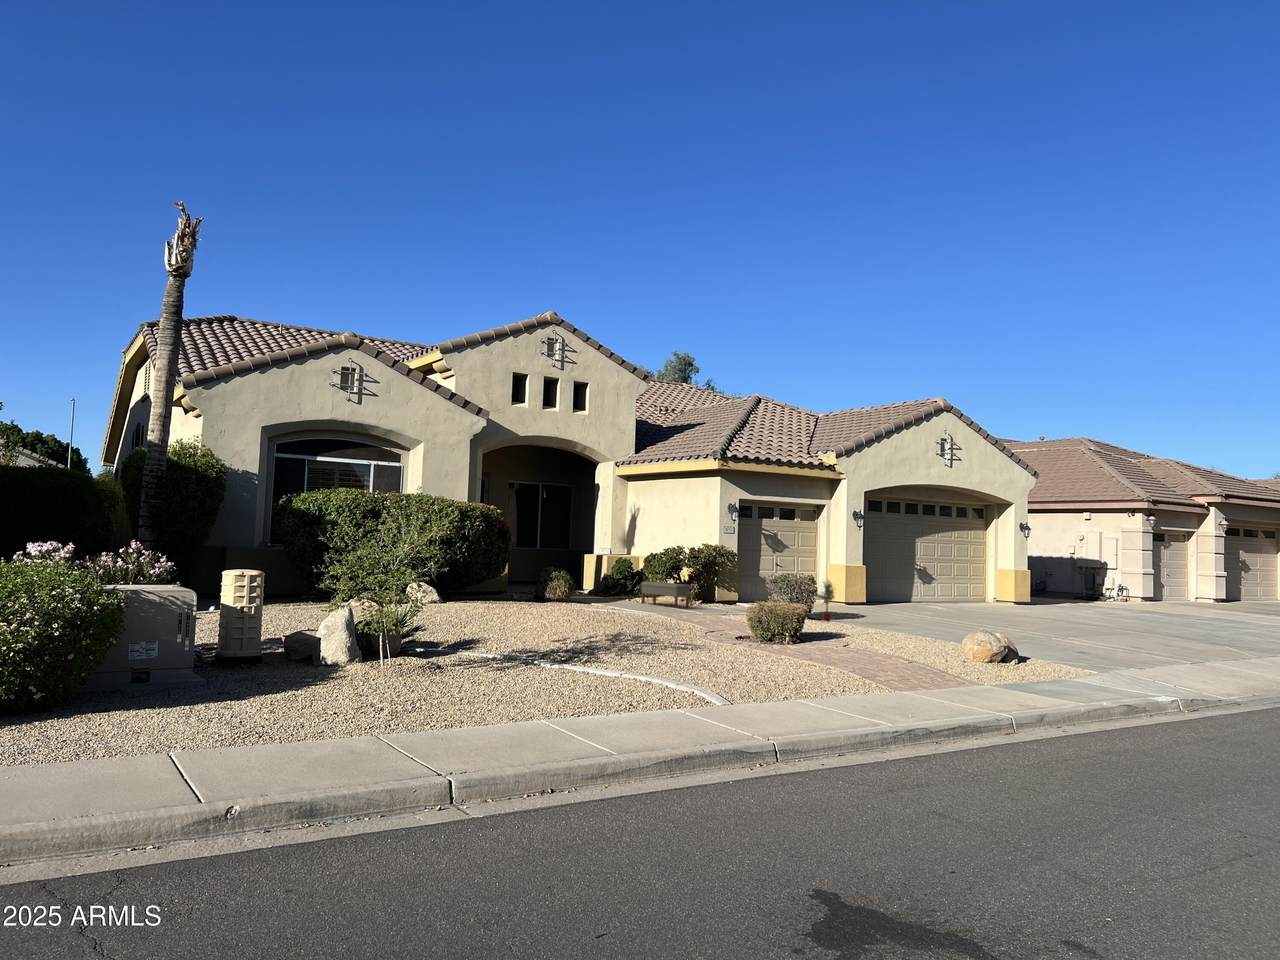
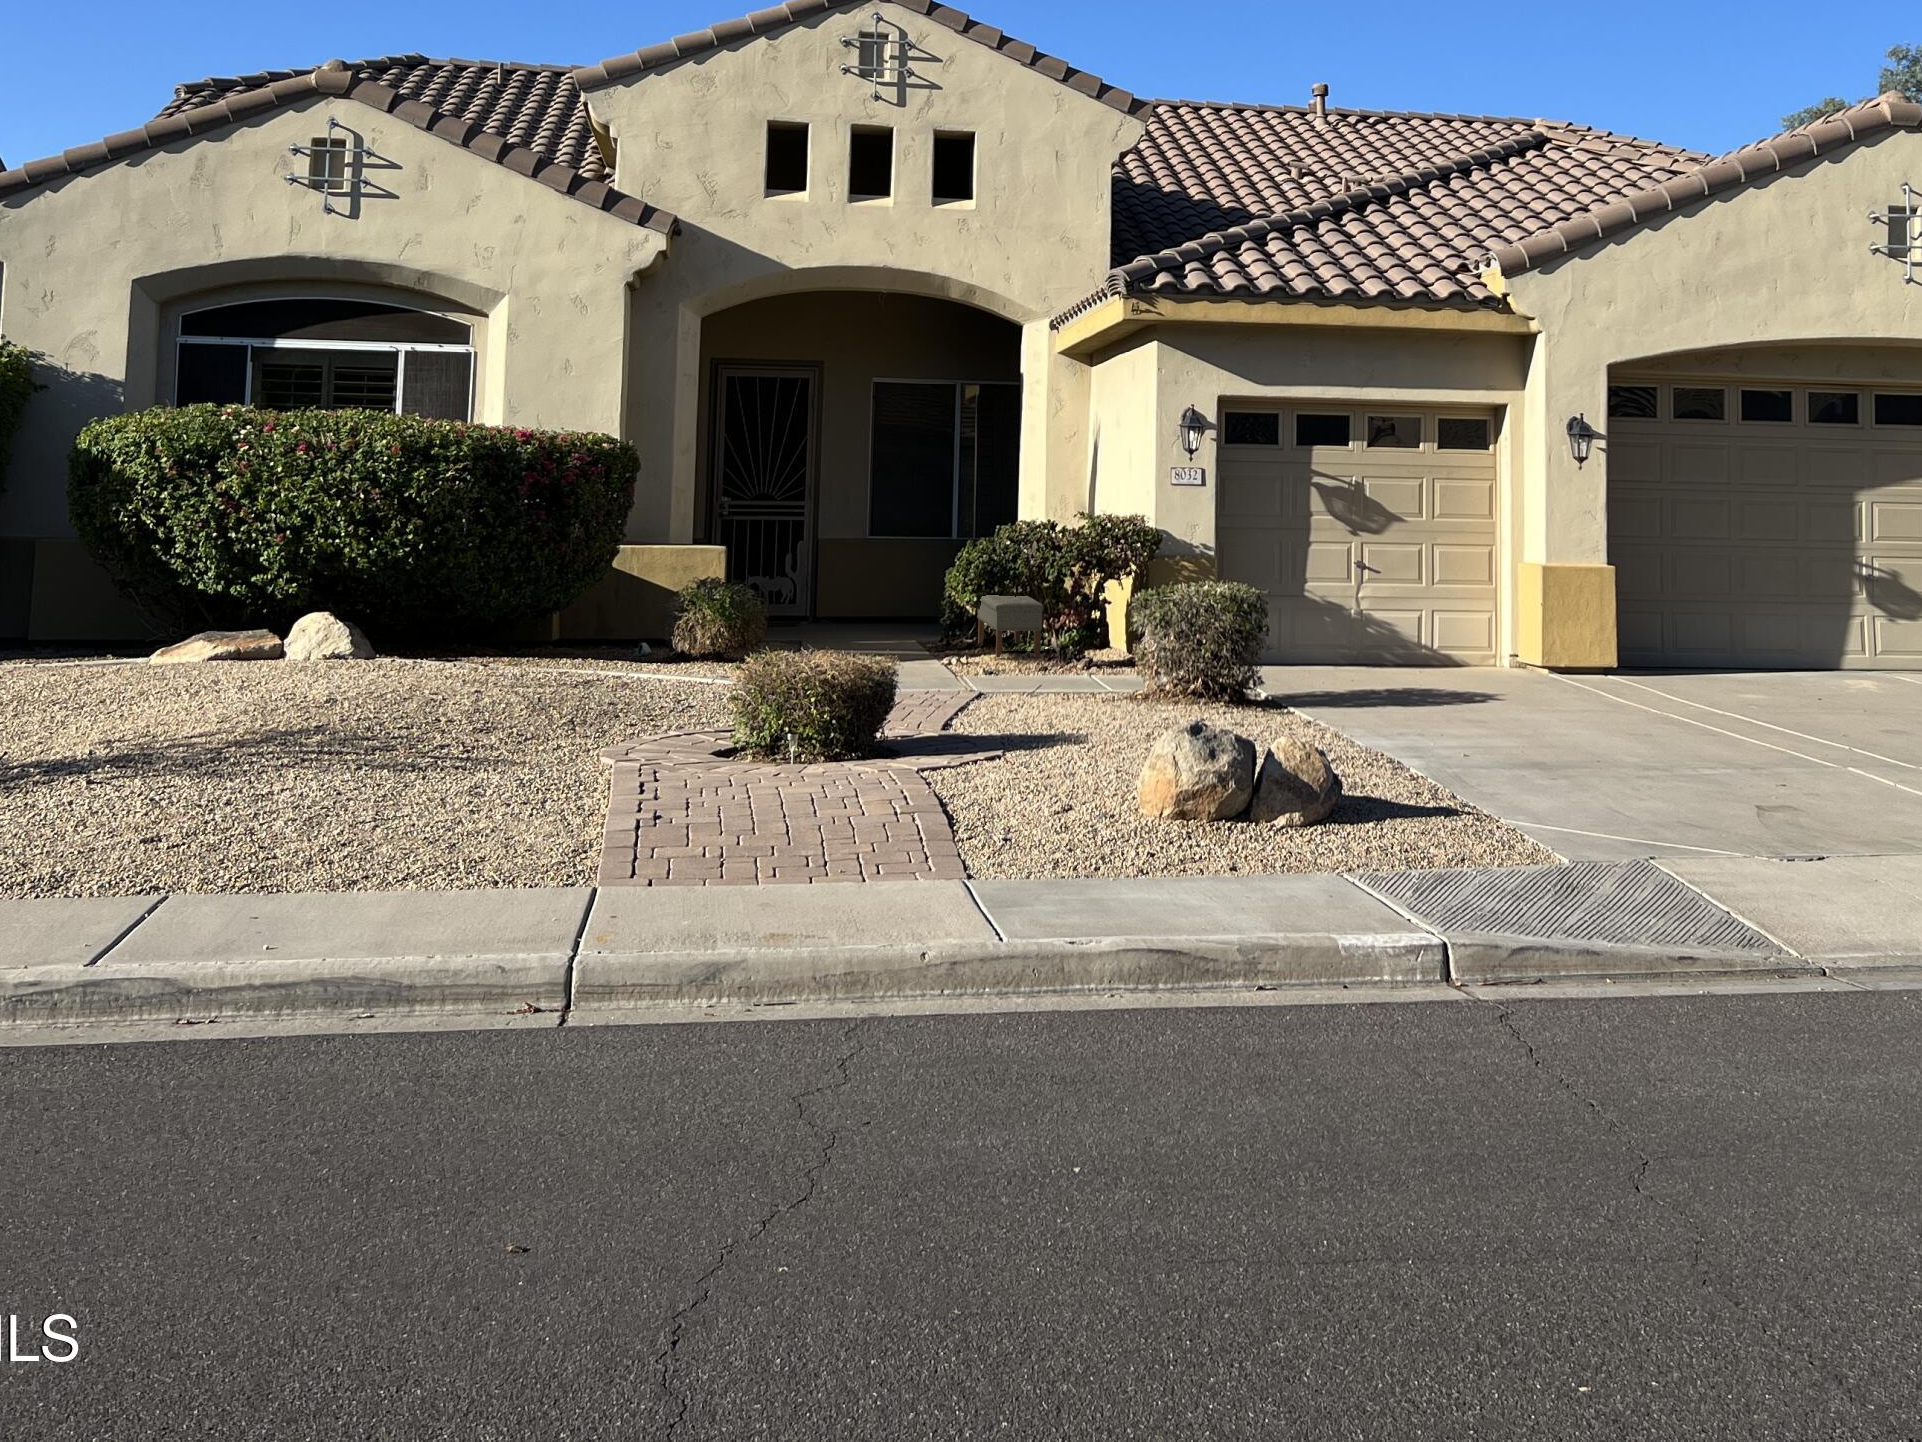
potted tree: present [815,581,834,621] -> none [1204,597,1273,707]

